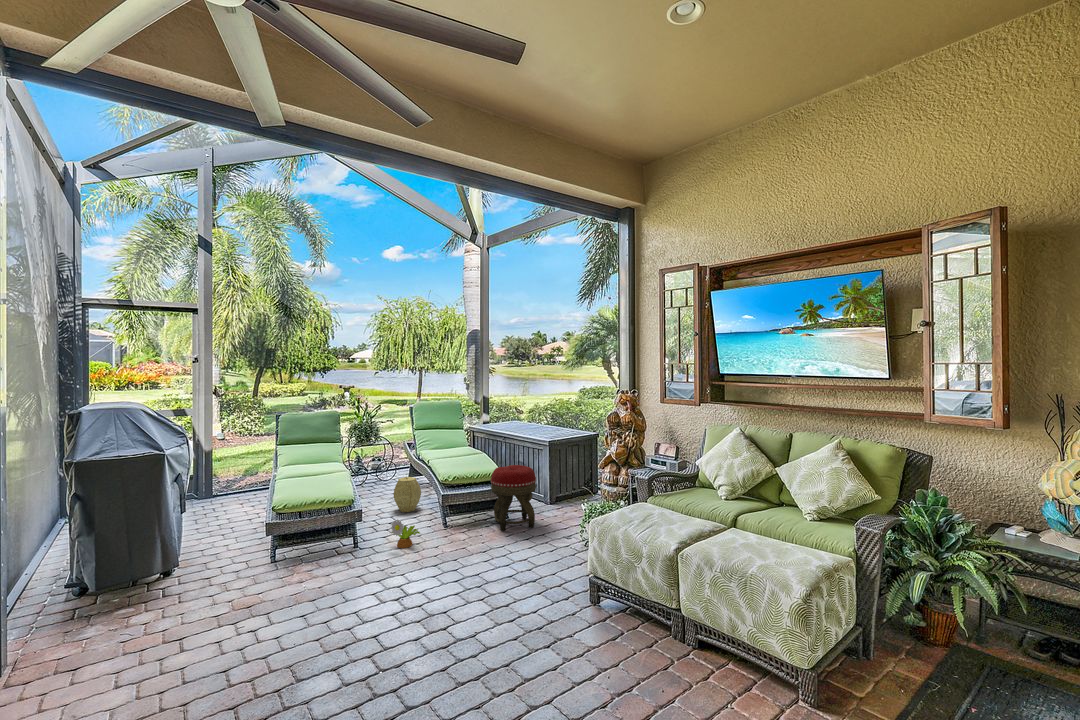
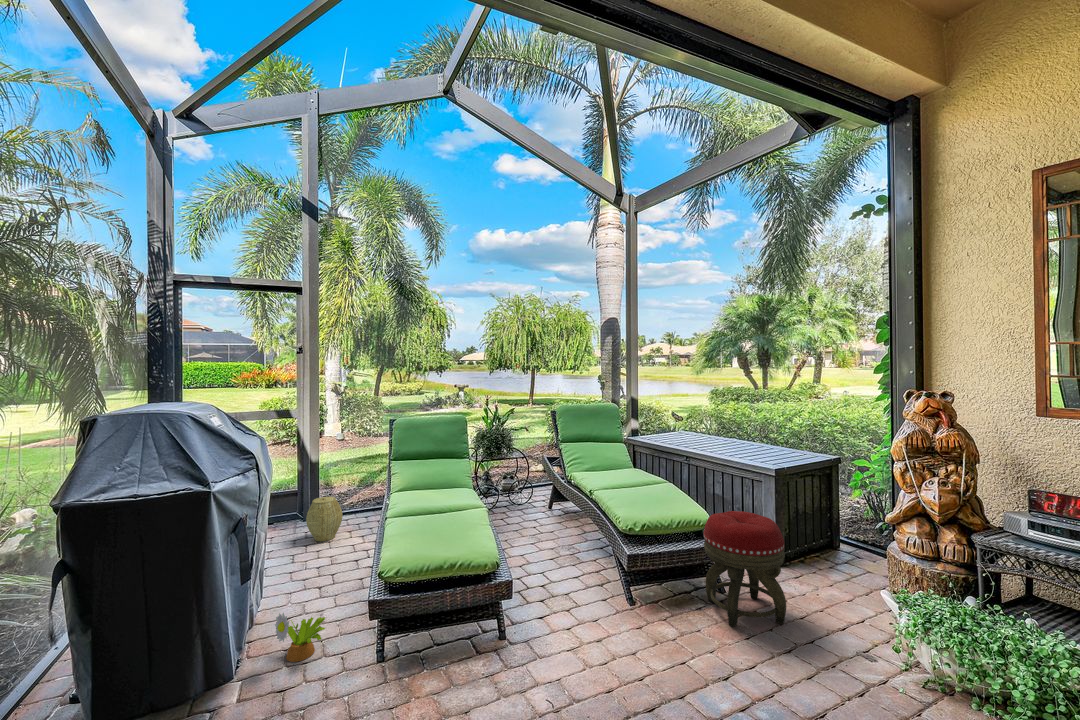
woven basket: present [394,477,421,512] -> present [306,497,343,541]
decorative plant: present [391,519,420,548] -> present [275,613,325,662]

